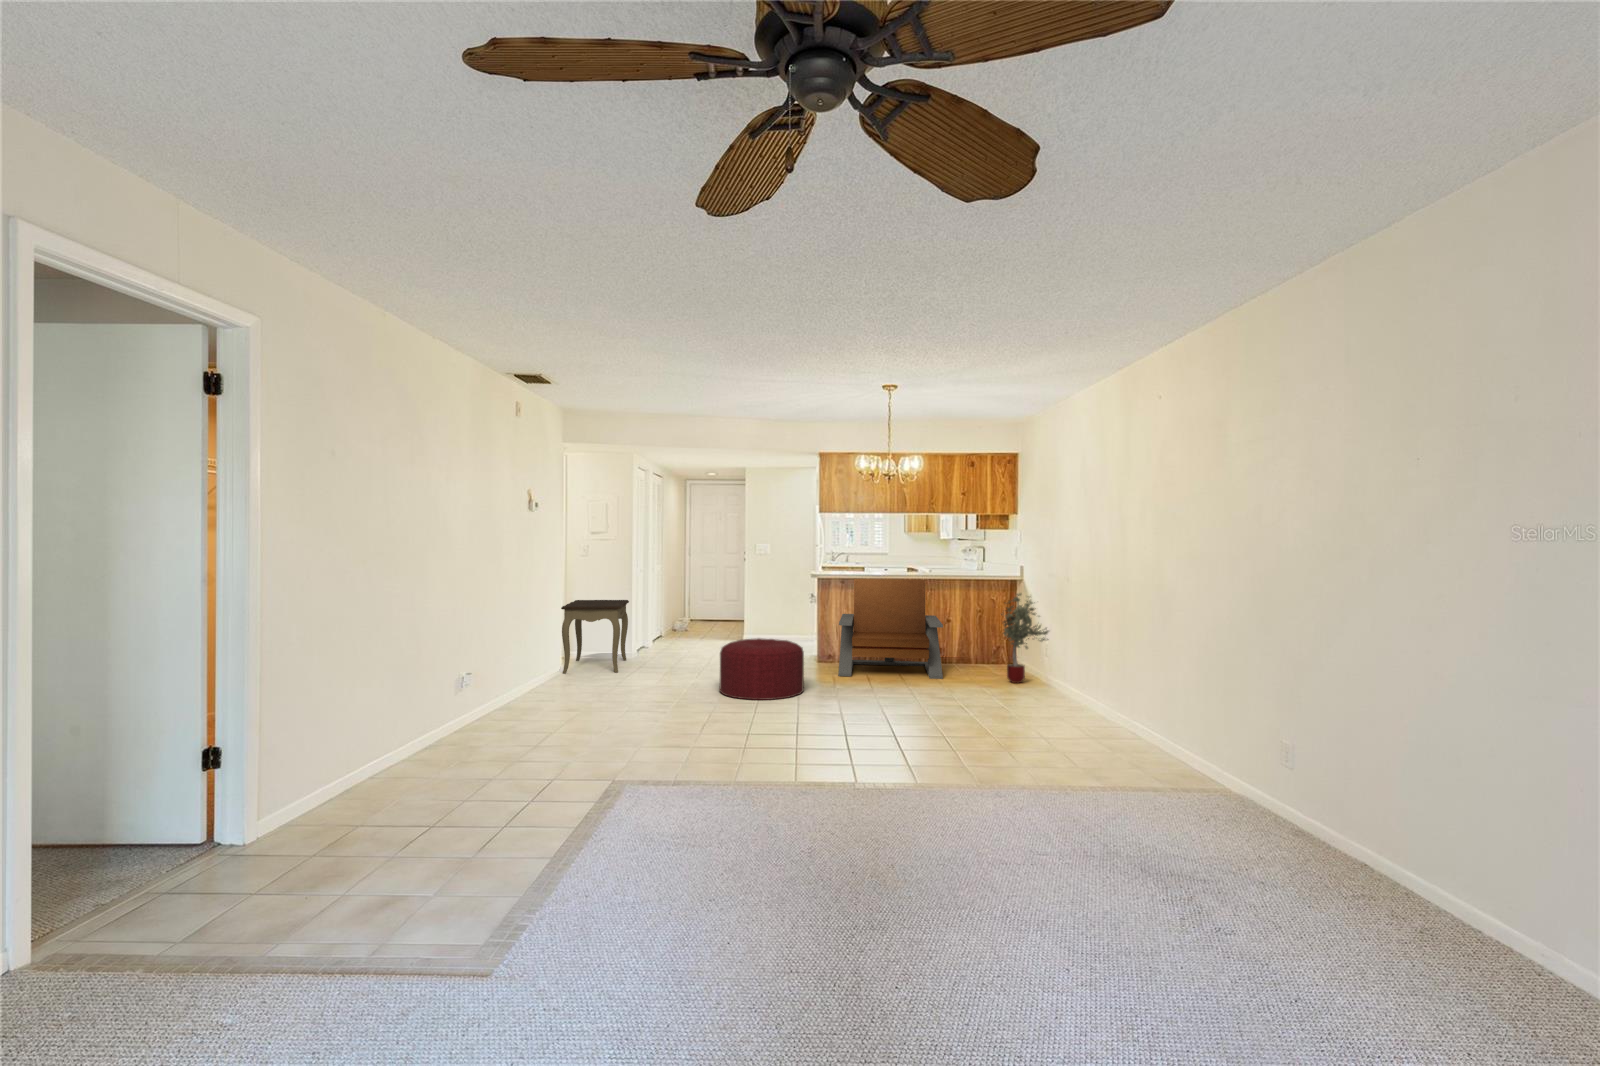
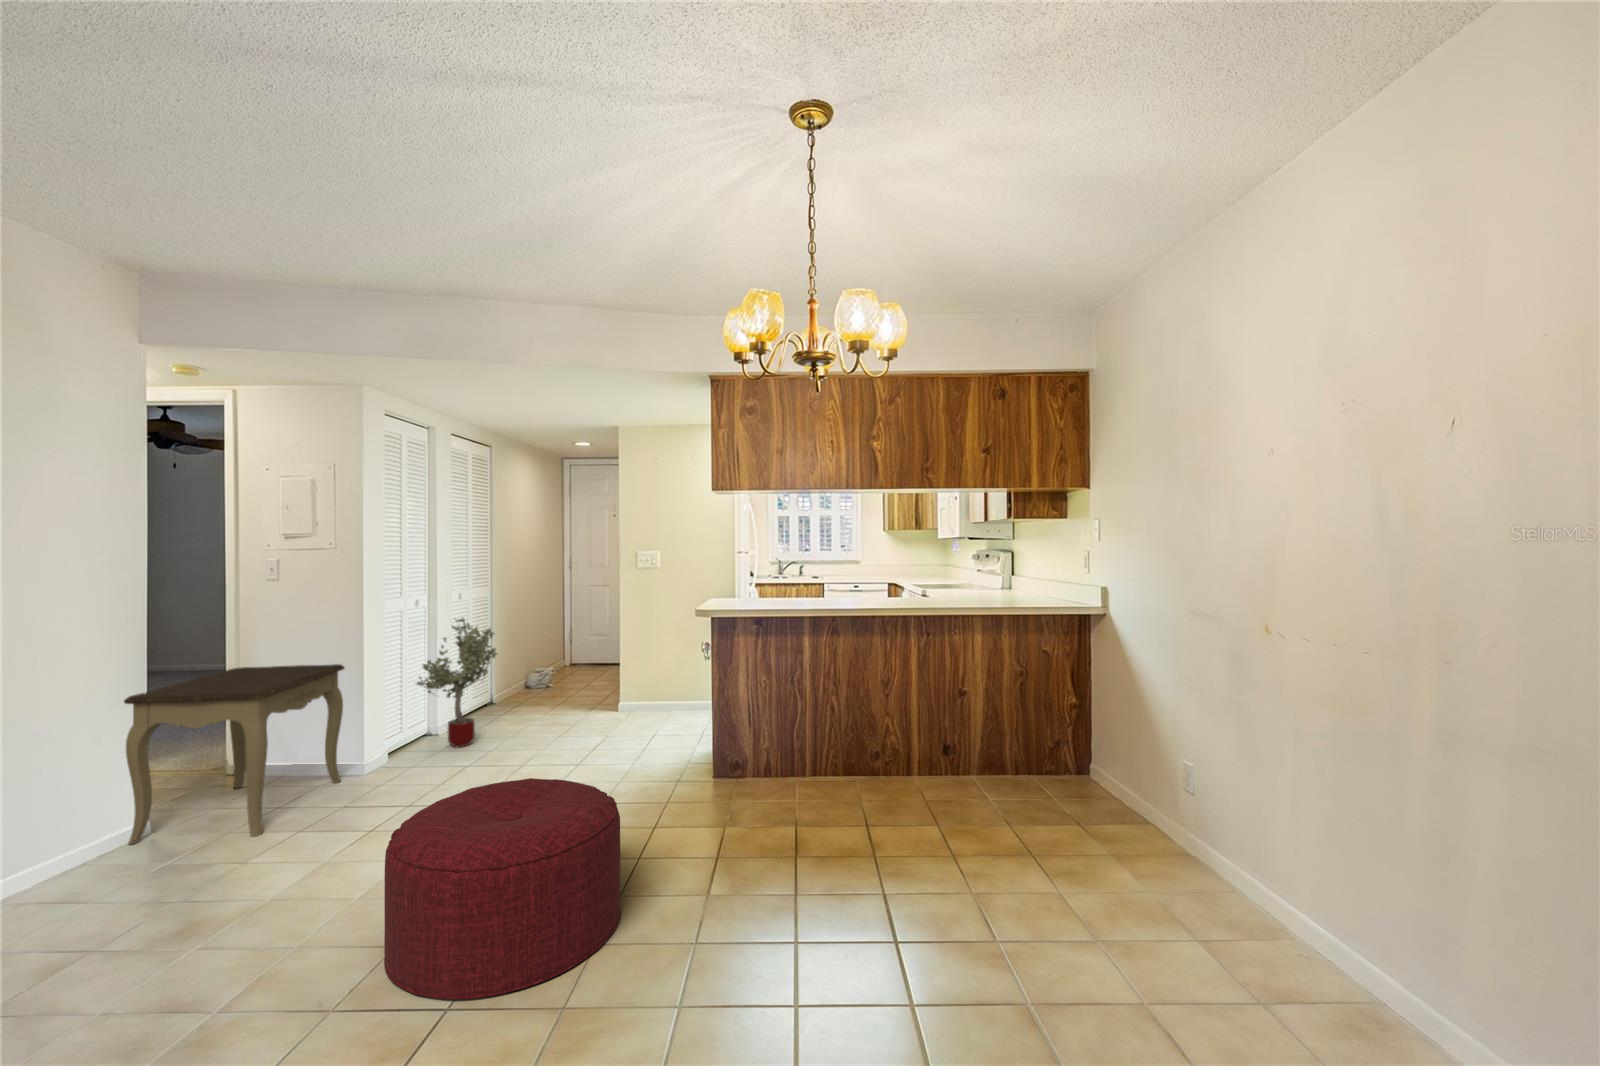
lounge chair: present [838,579,943,679] -> none [731,618,960,846]
potted tree: present [1001,594,1049,683] -> present [417,617,497,747]

